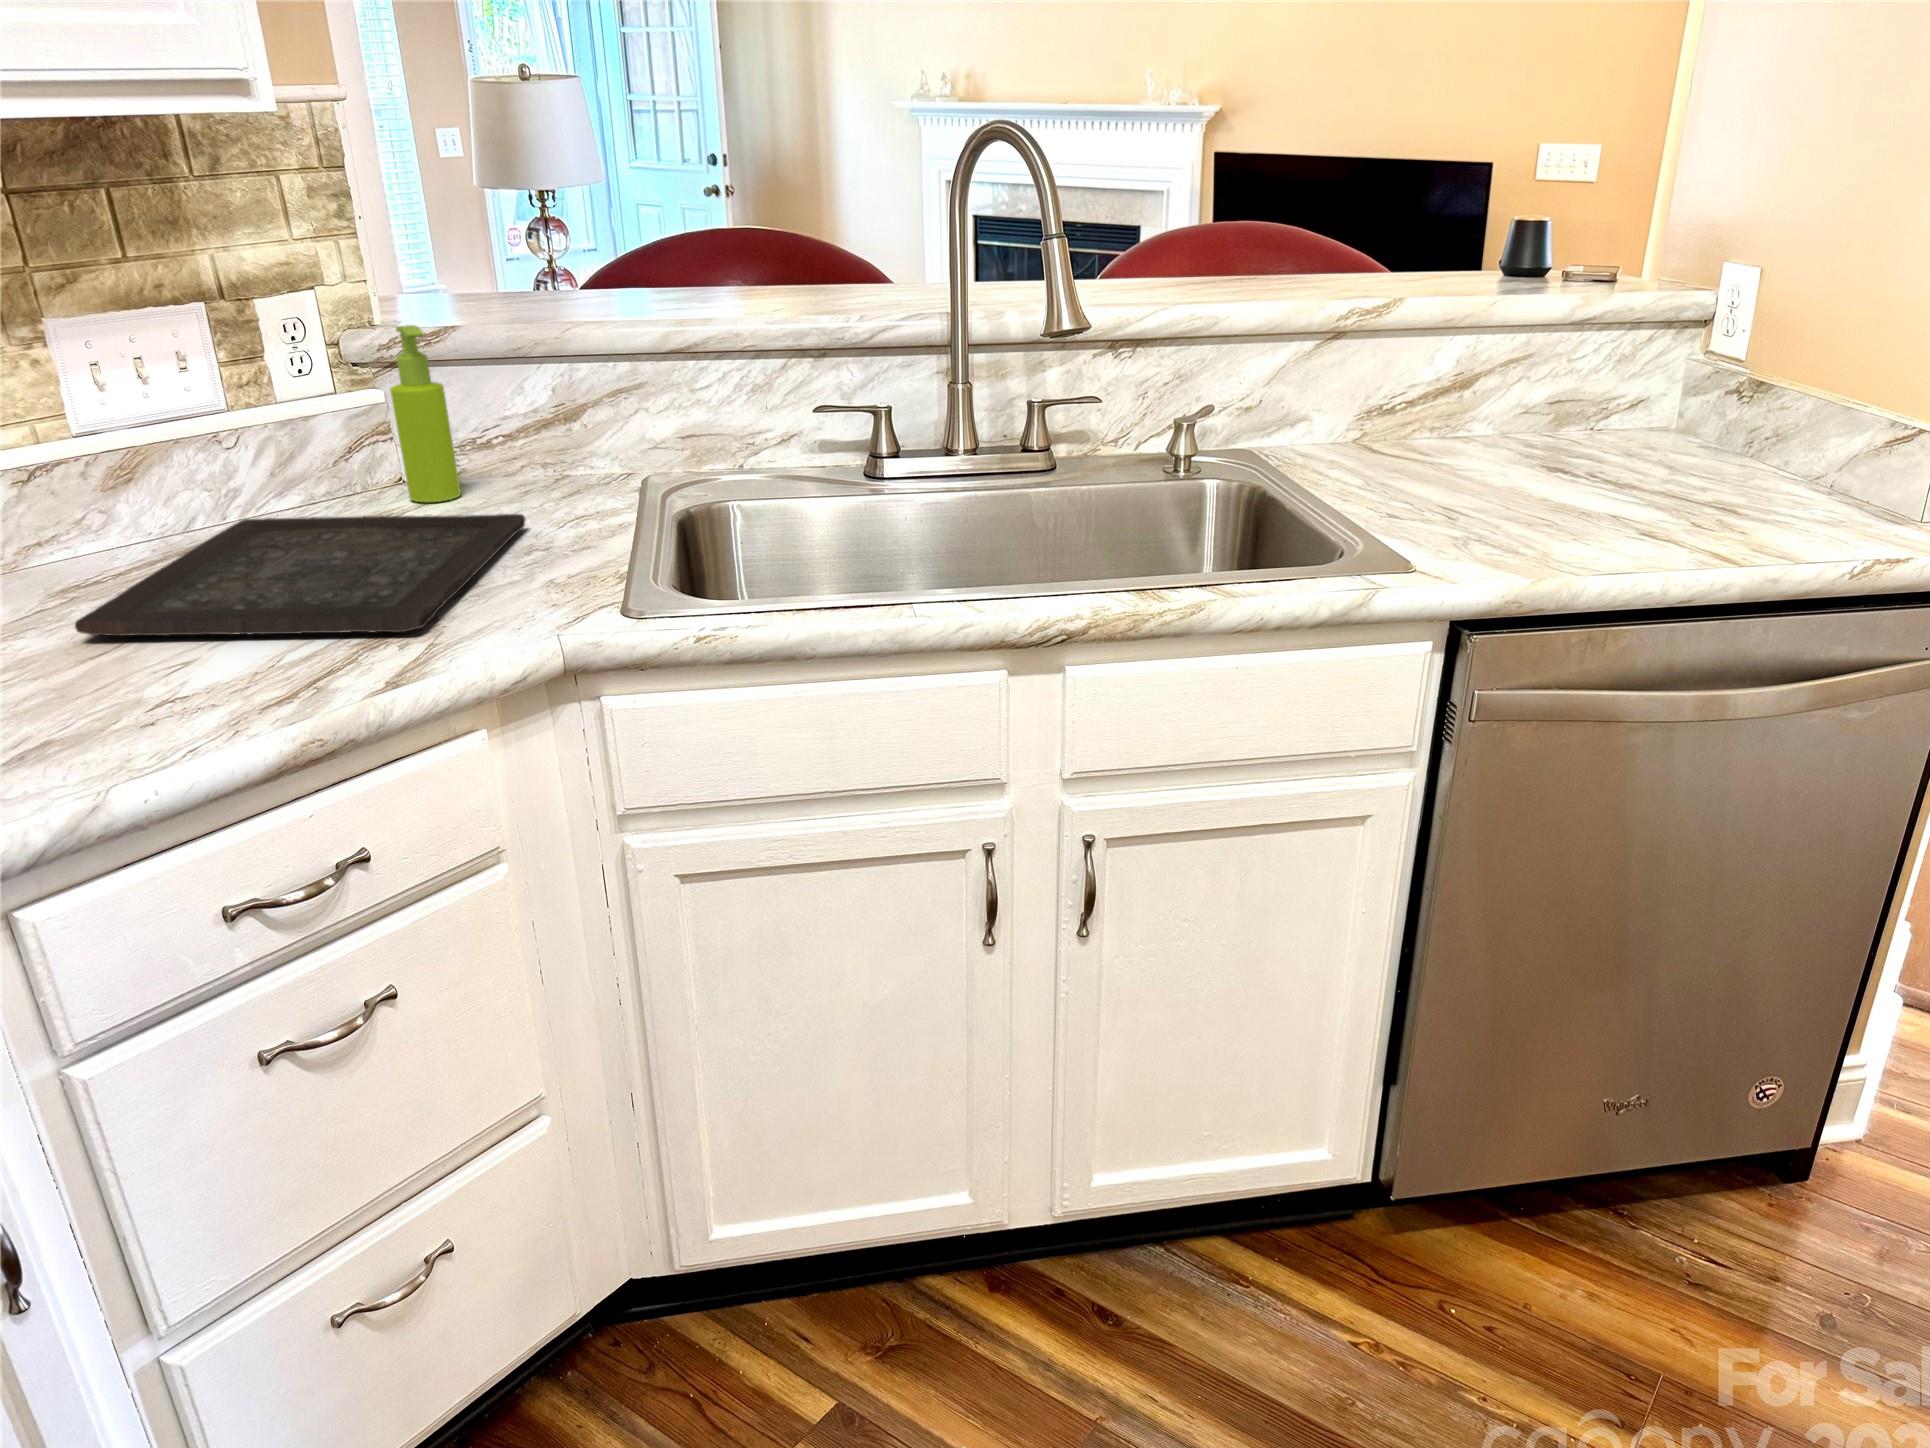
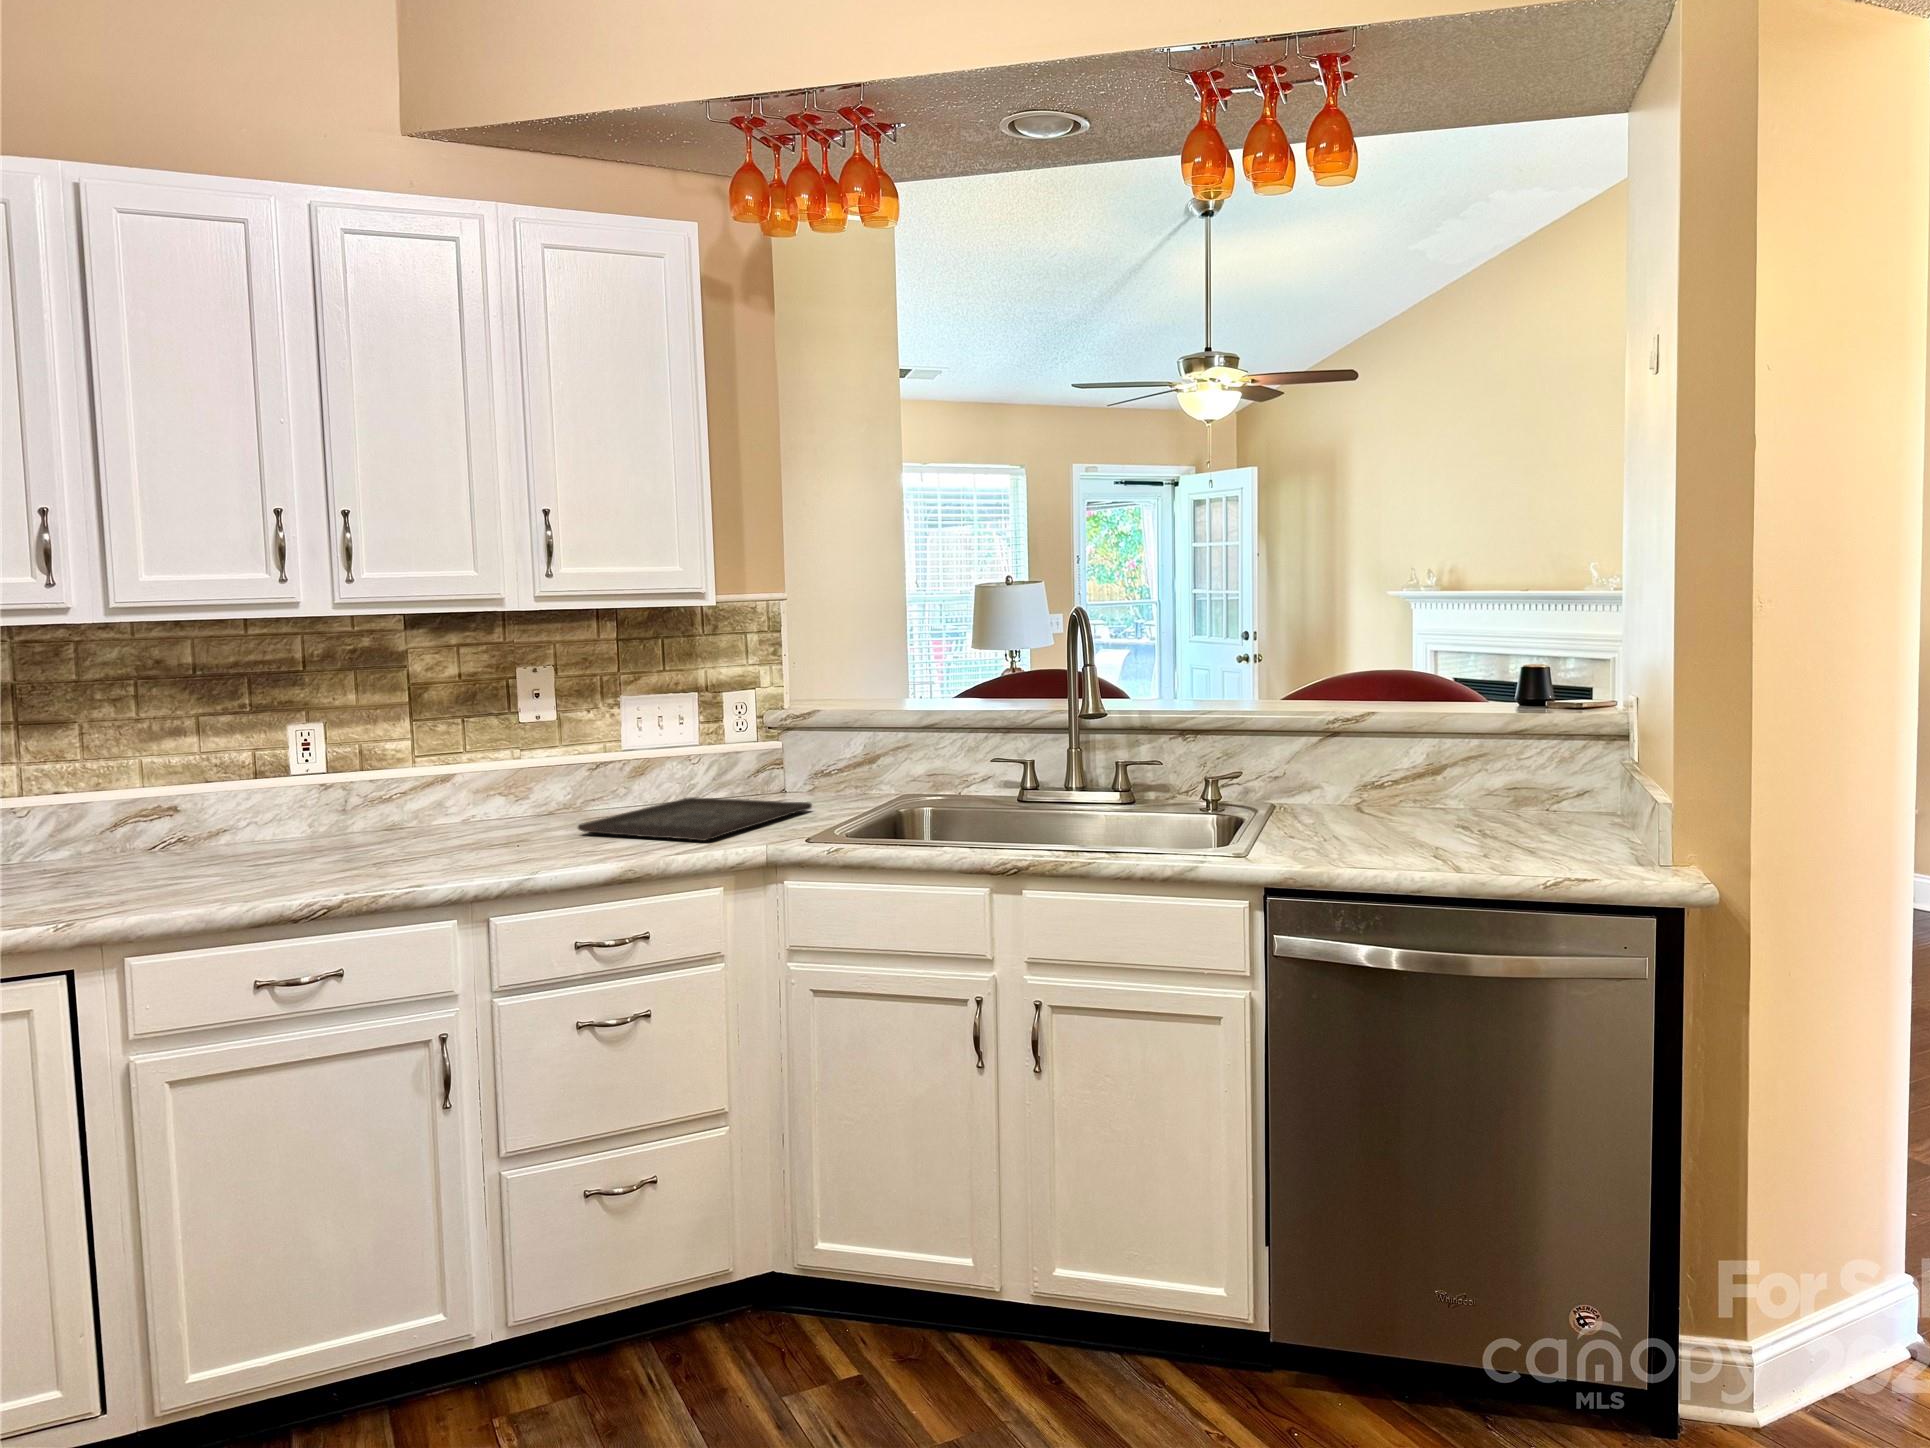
soap dispenser: present [390,325,461,502] -> none [775,707,804,799]

